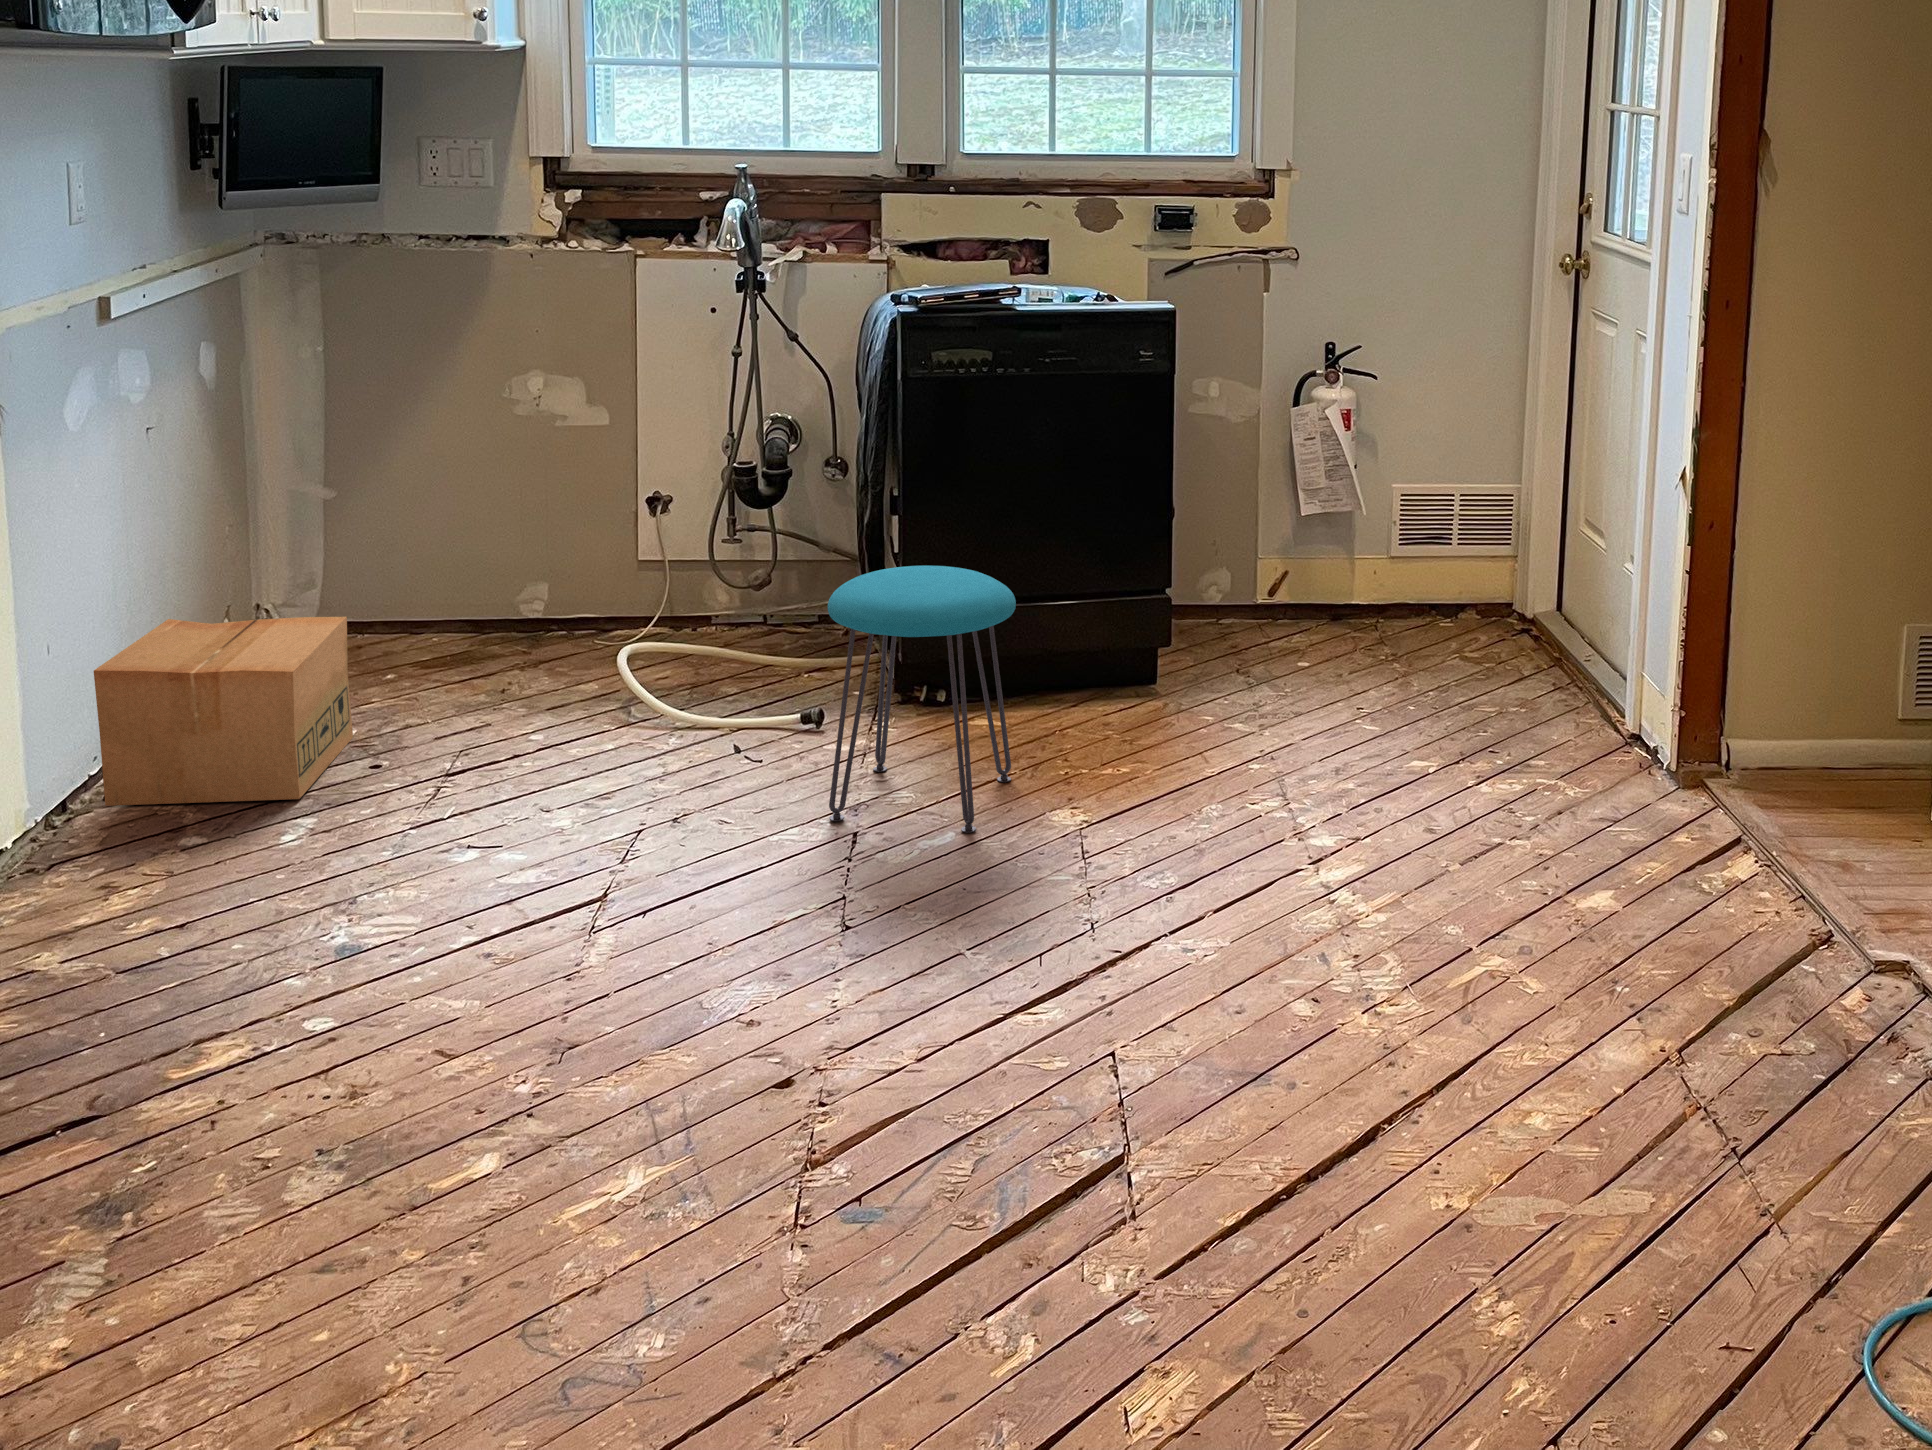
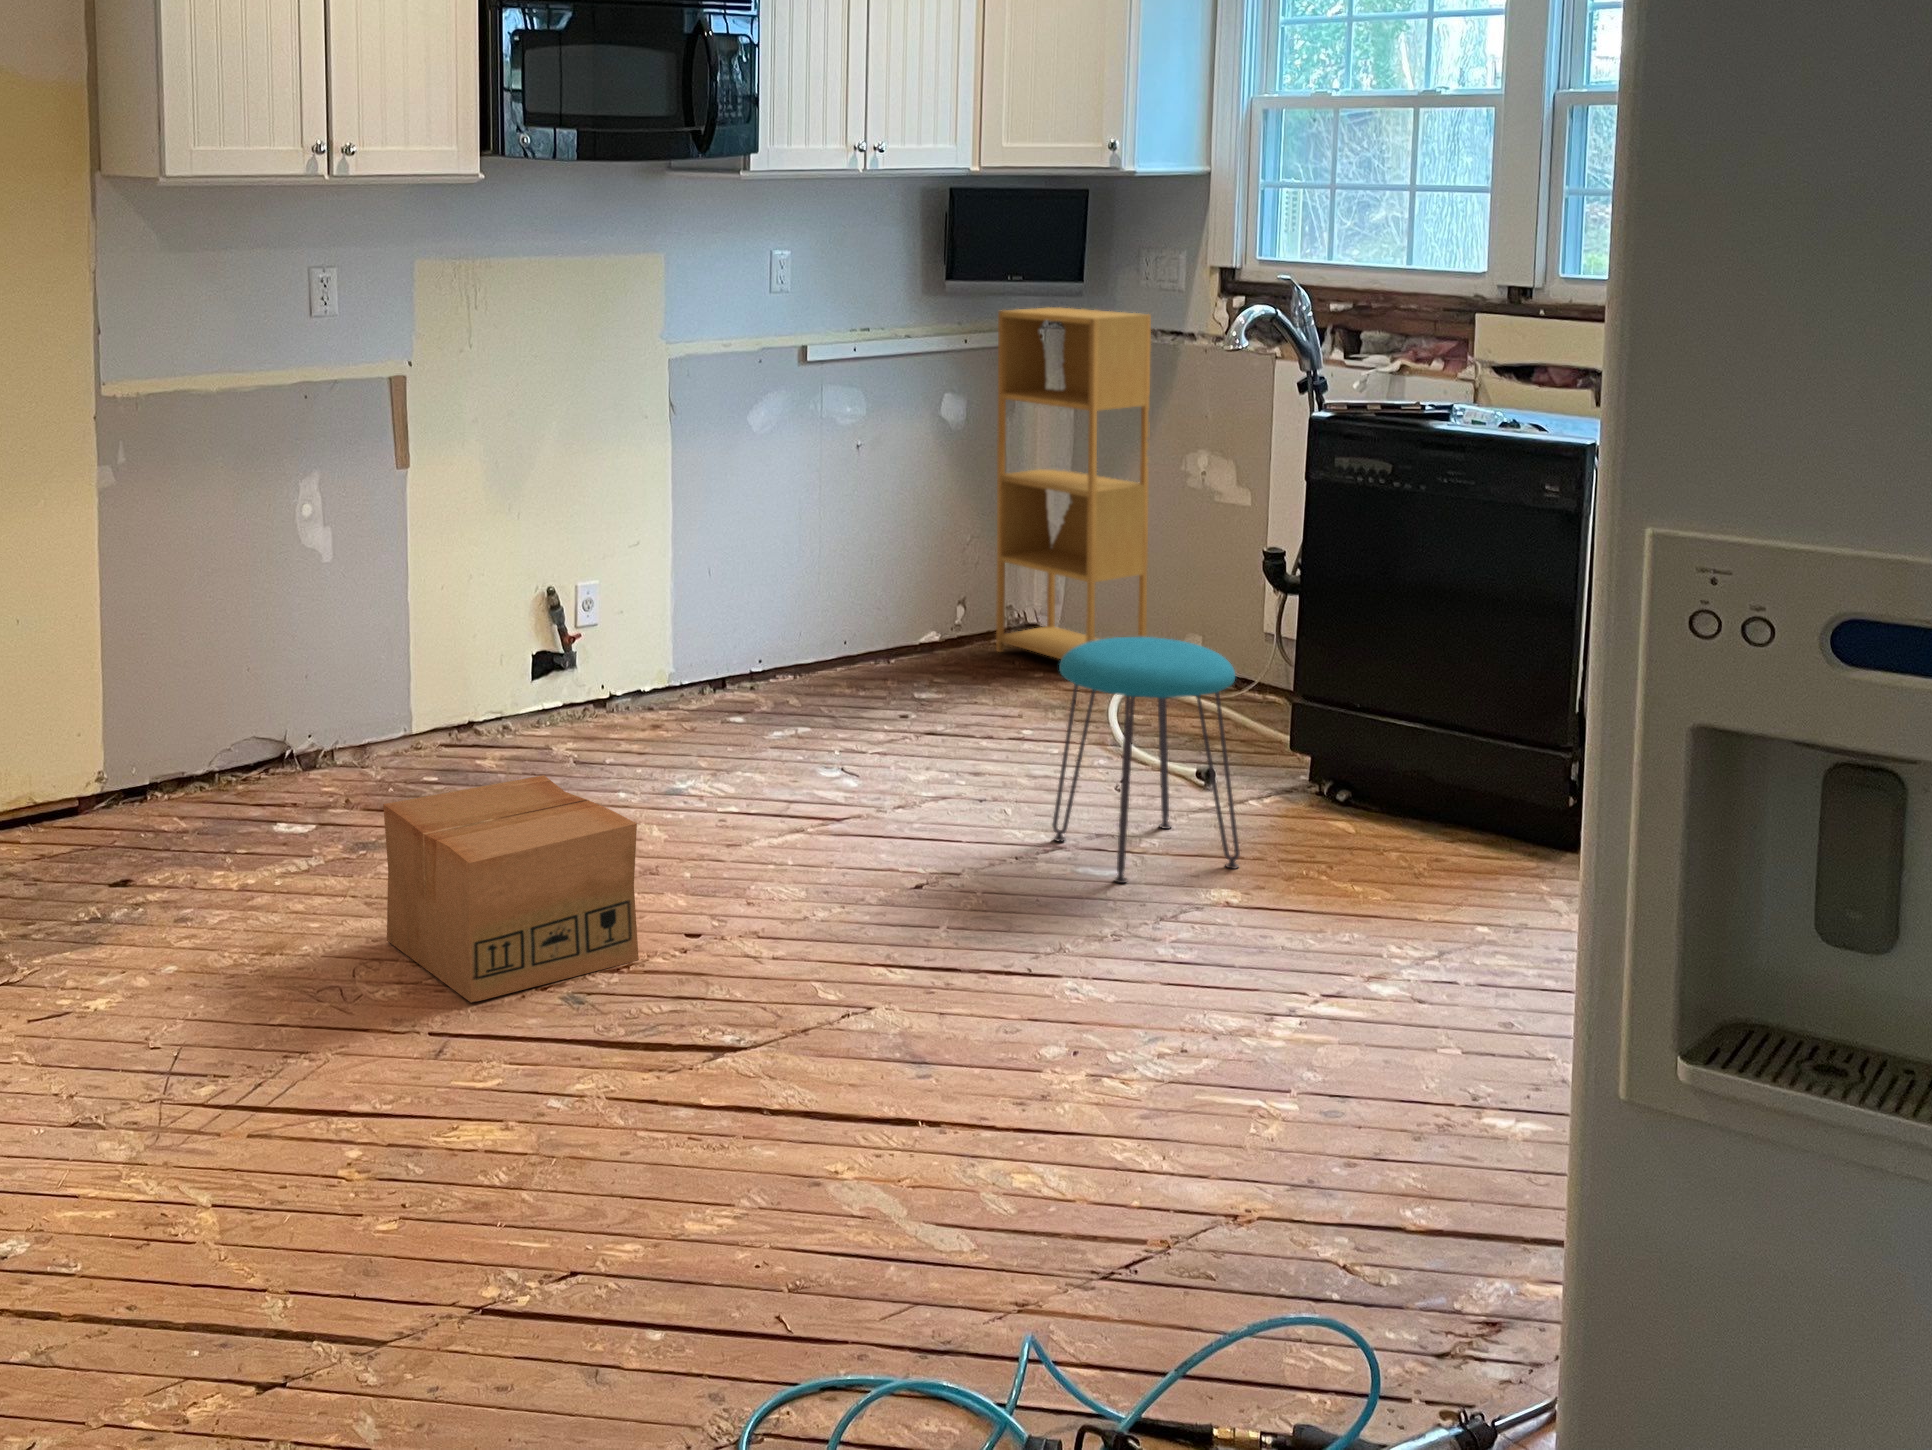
shelving unit: none [268,213,490,662] -> present [996,307,1151,659]
cardboard box: present [94,617,353,806] -> present [383,775,639,1003]

